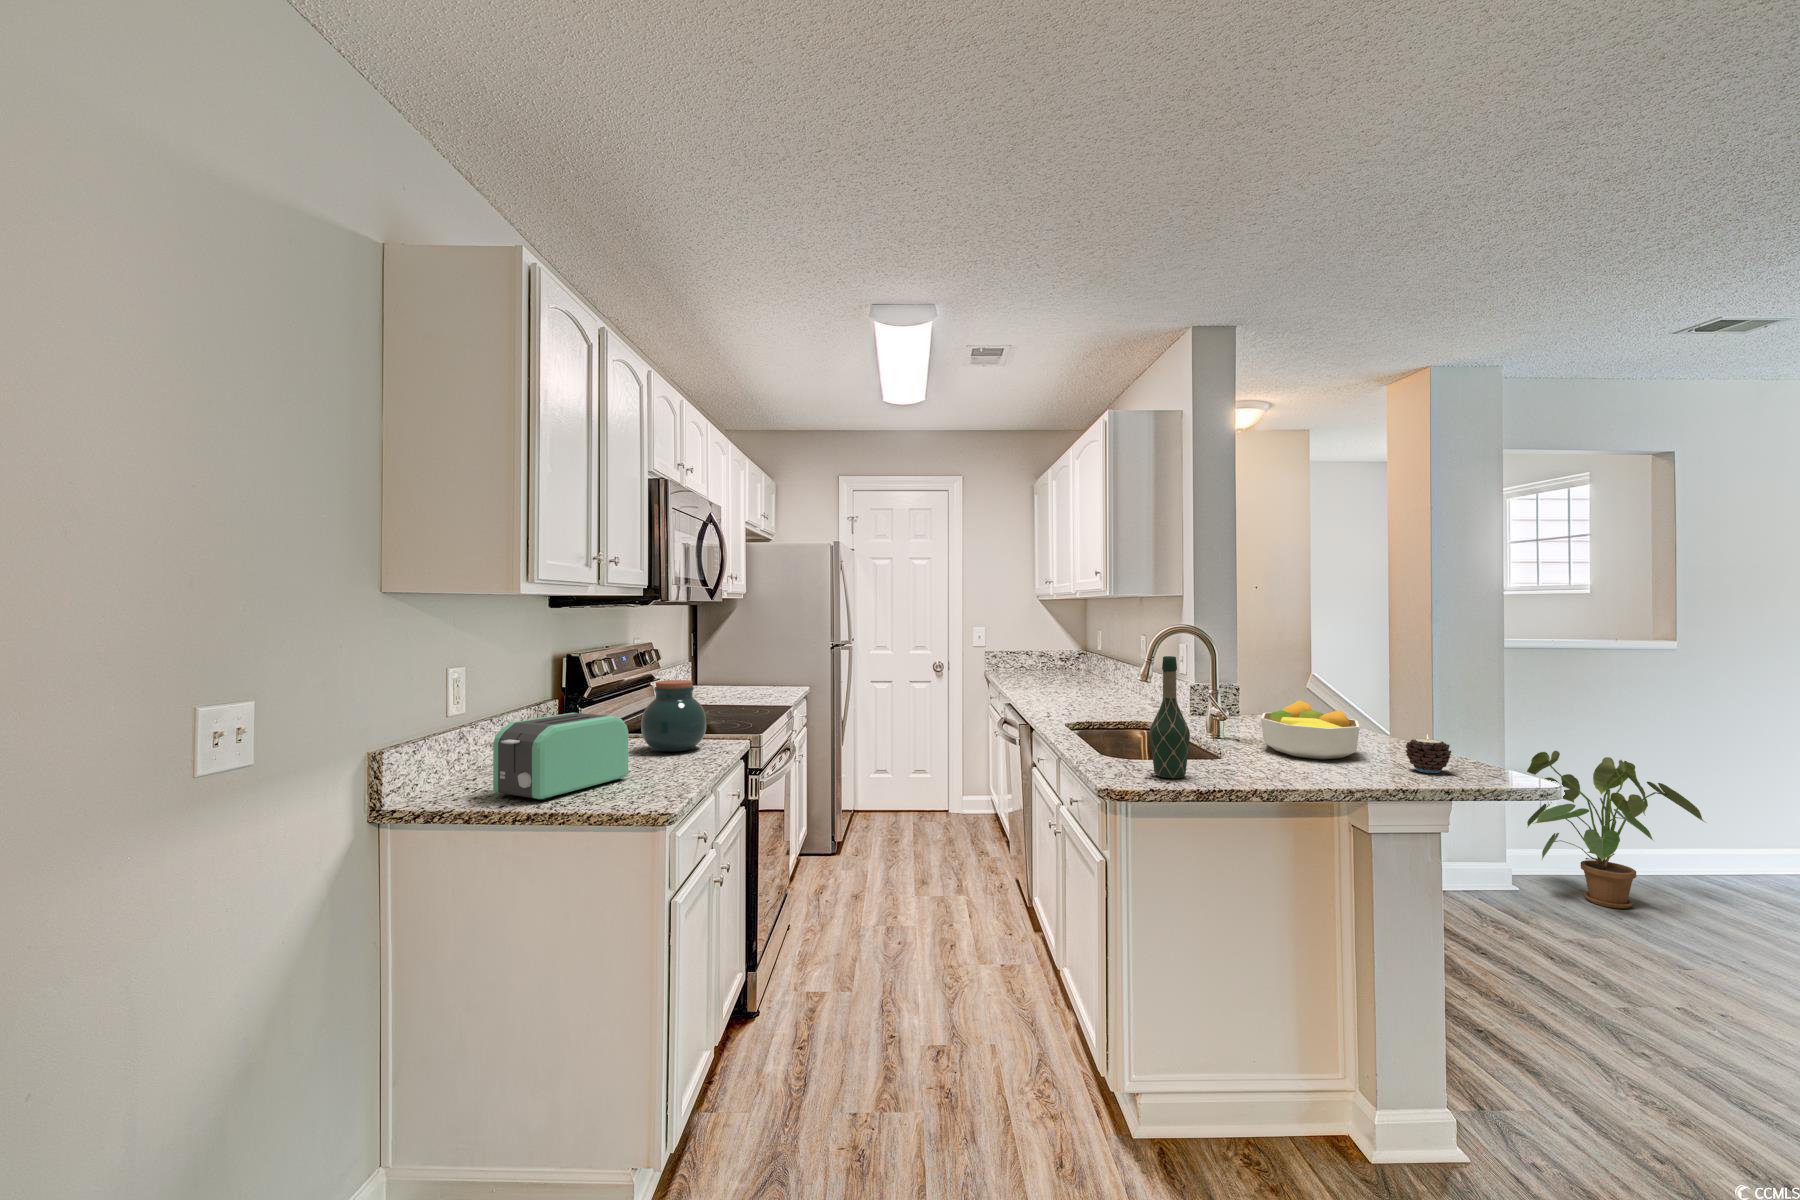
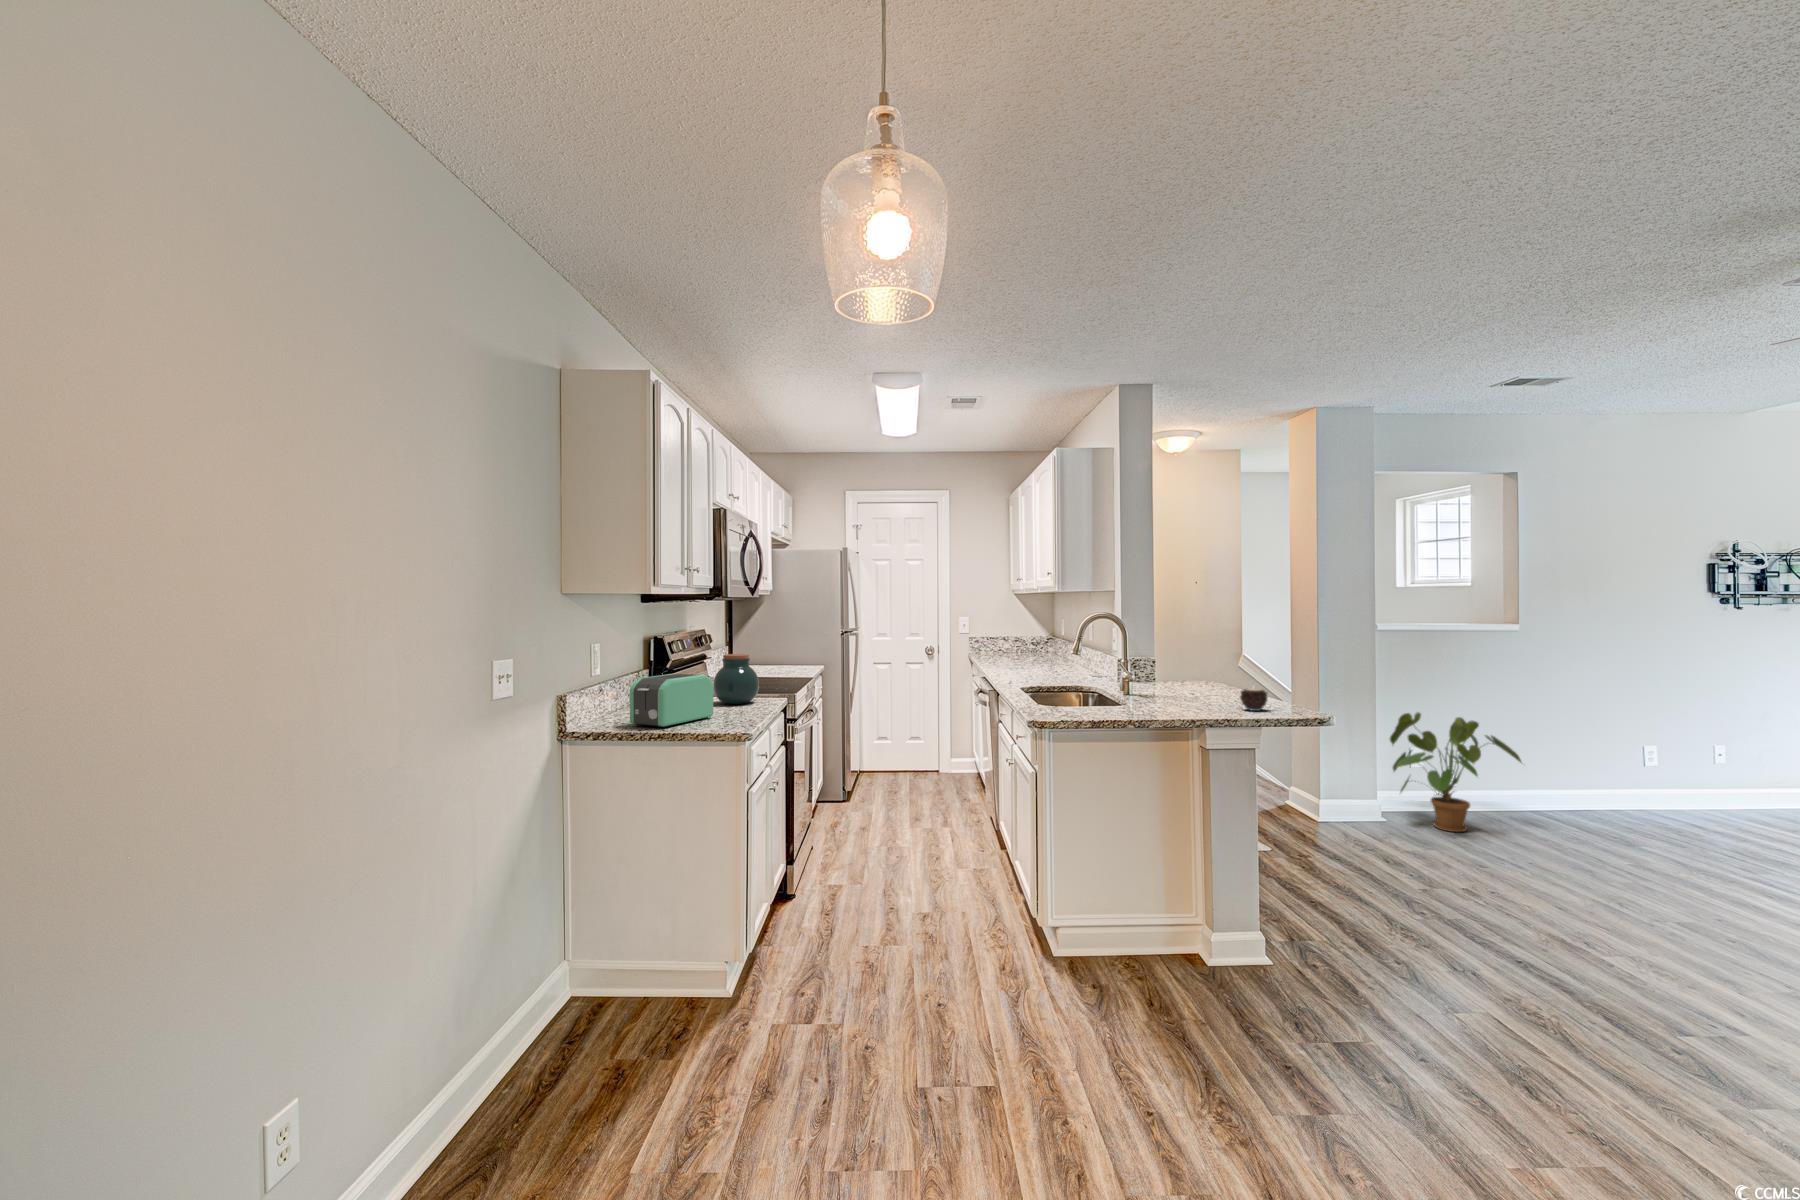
wine bottle: present [1150,656,1190,778] -> none [1066,633,1092,715]
fruit bowl: present [1261,700,1360,760] -> none [1152,666,1218,705]

